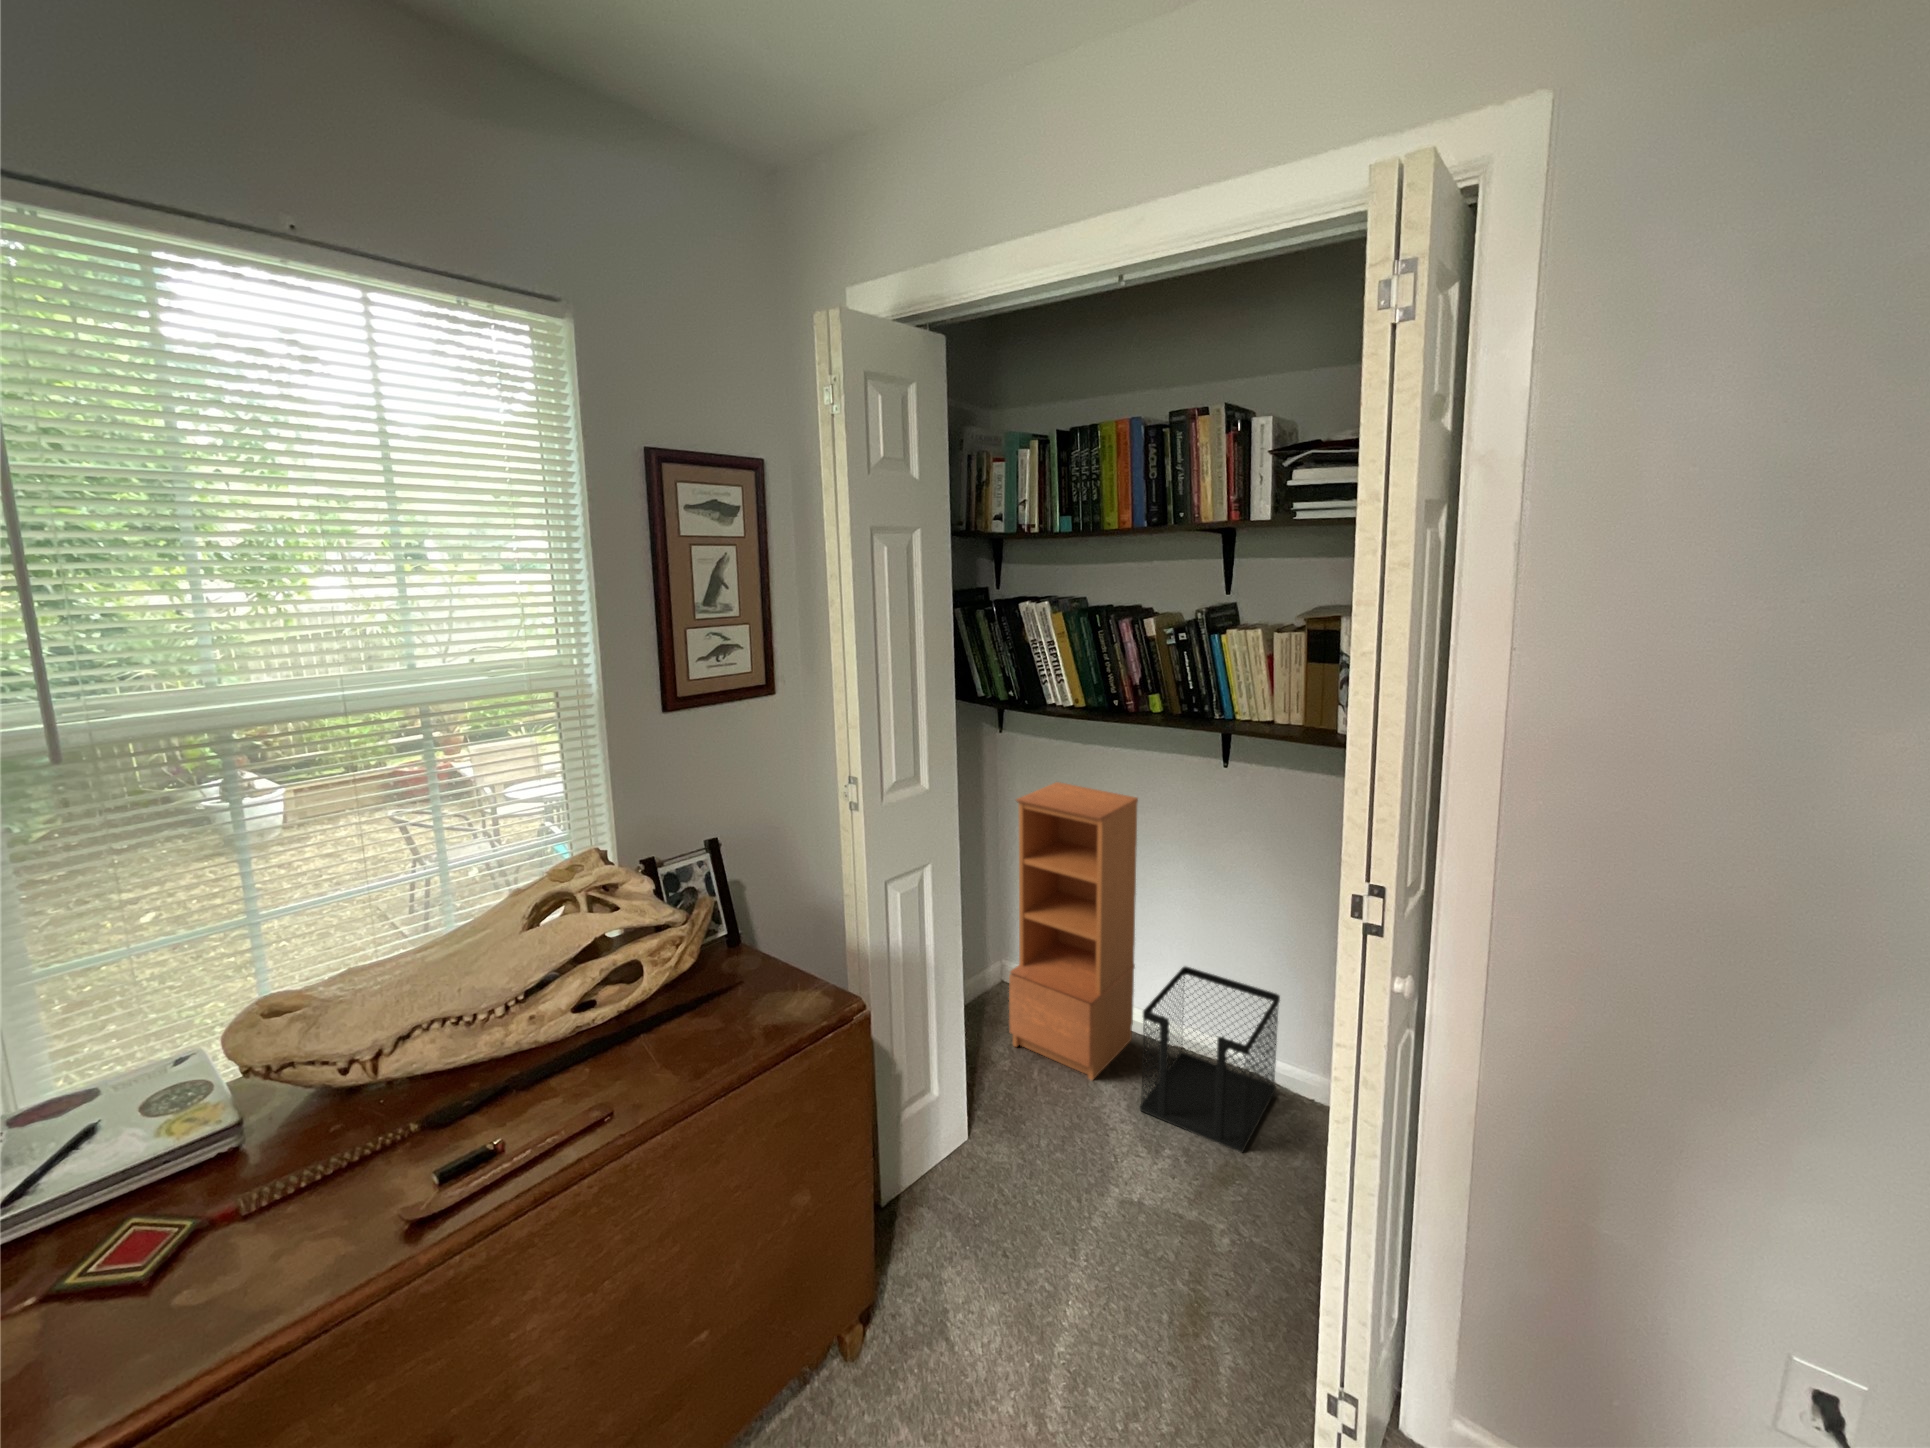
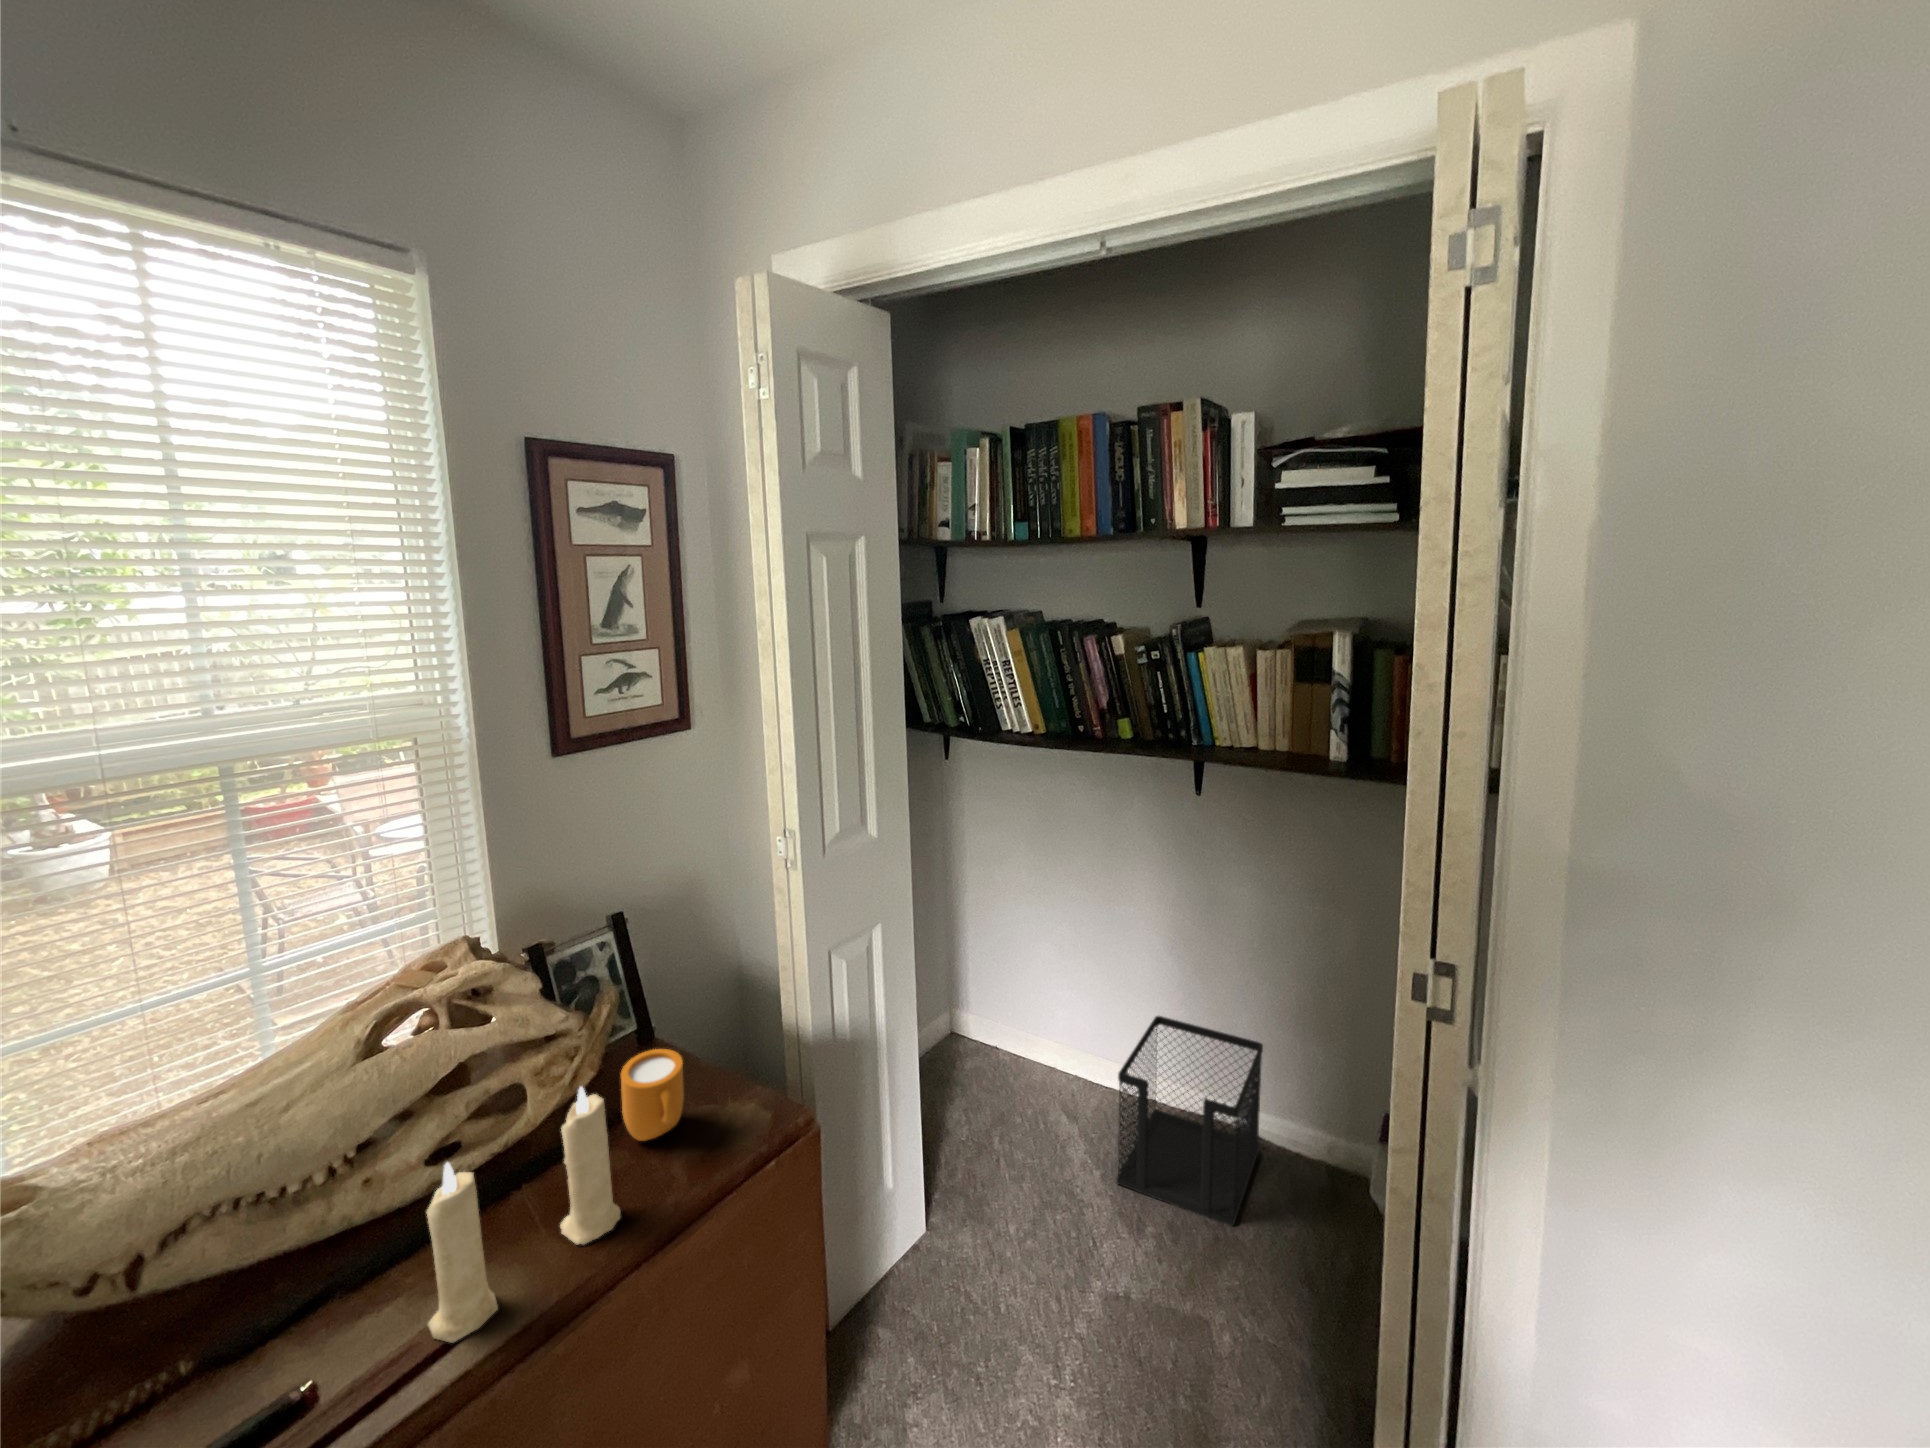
bookcase: present [1009,782,1138,1080] -> none [963,816,1103,1151]
mug: none [714,941,762,1011] -> present [621,1049,684,1141]
candle: none [569,945,712,1129] -> present [427,1087,620,1343]

